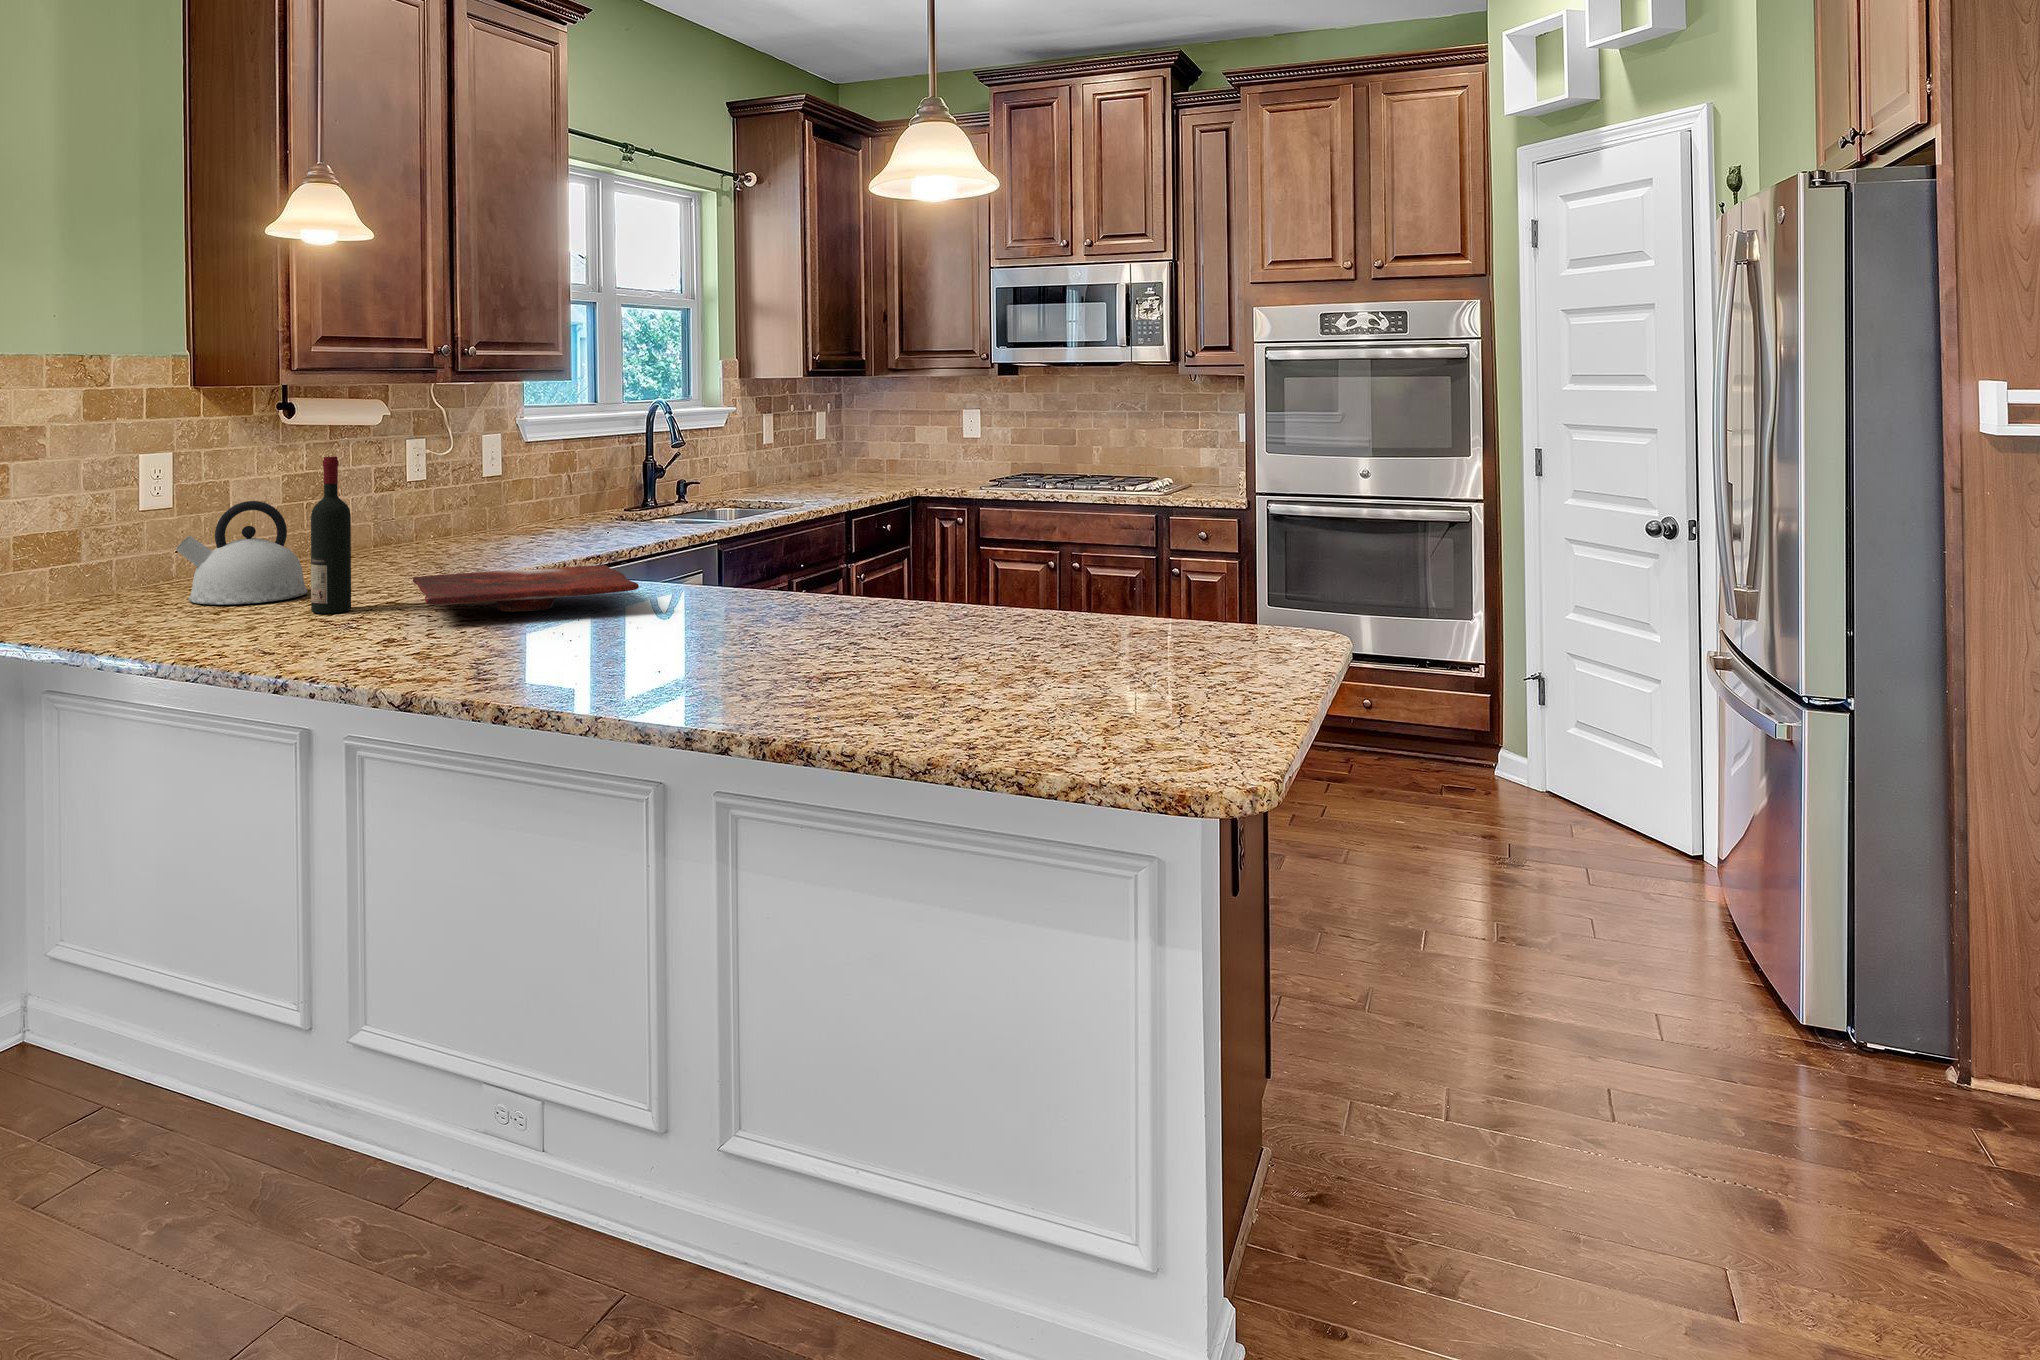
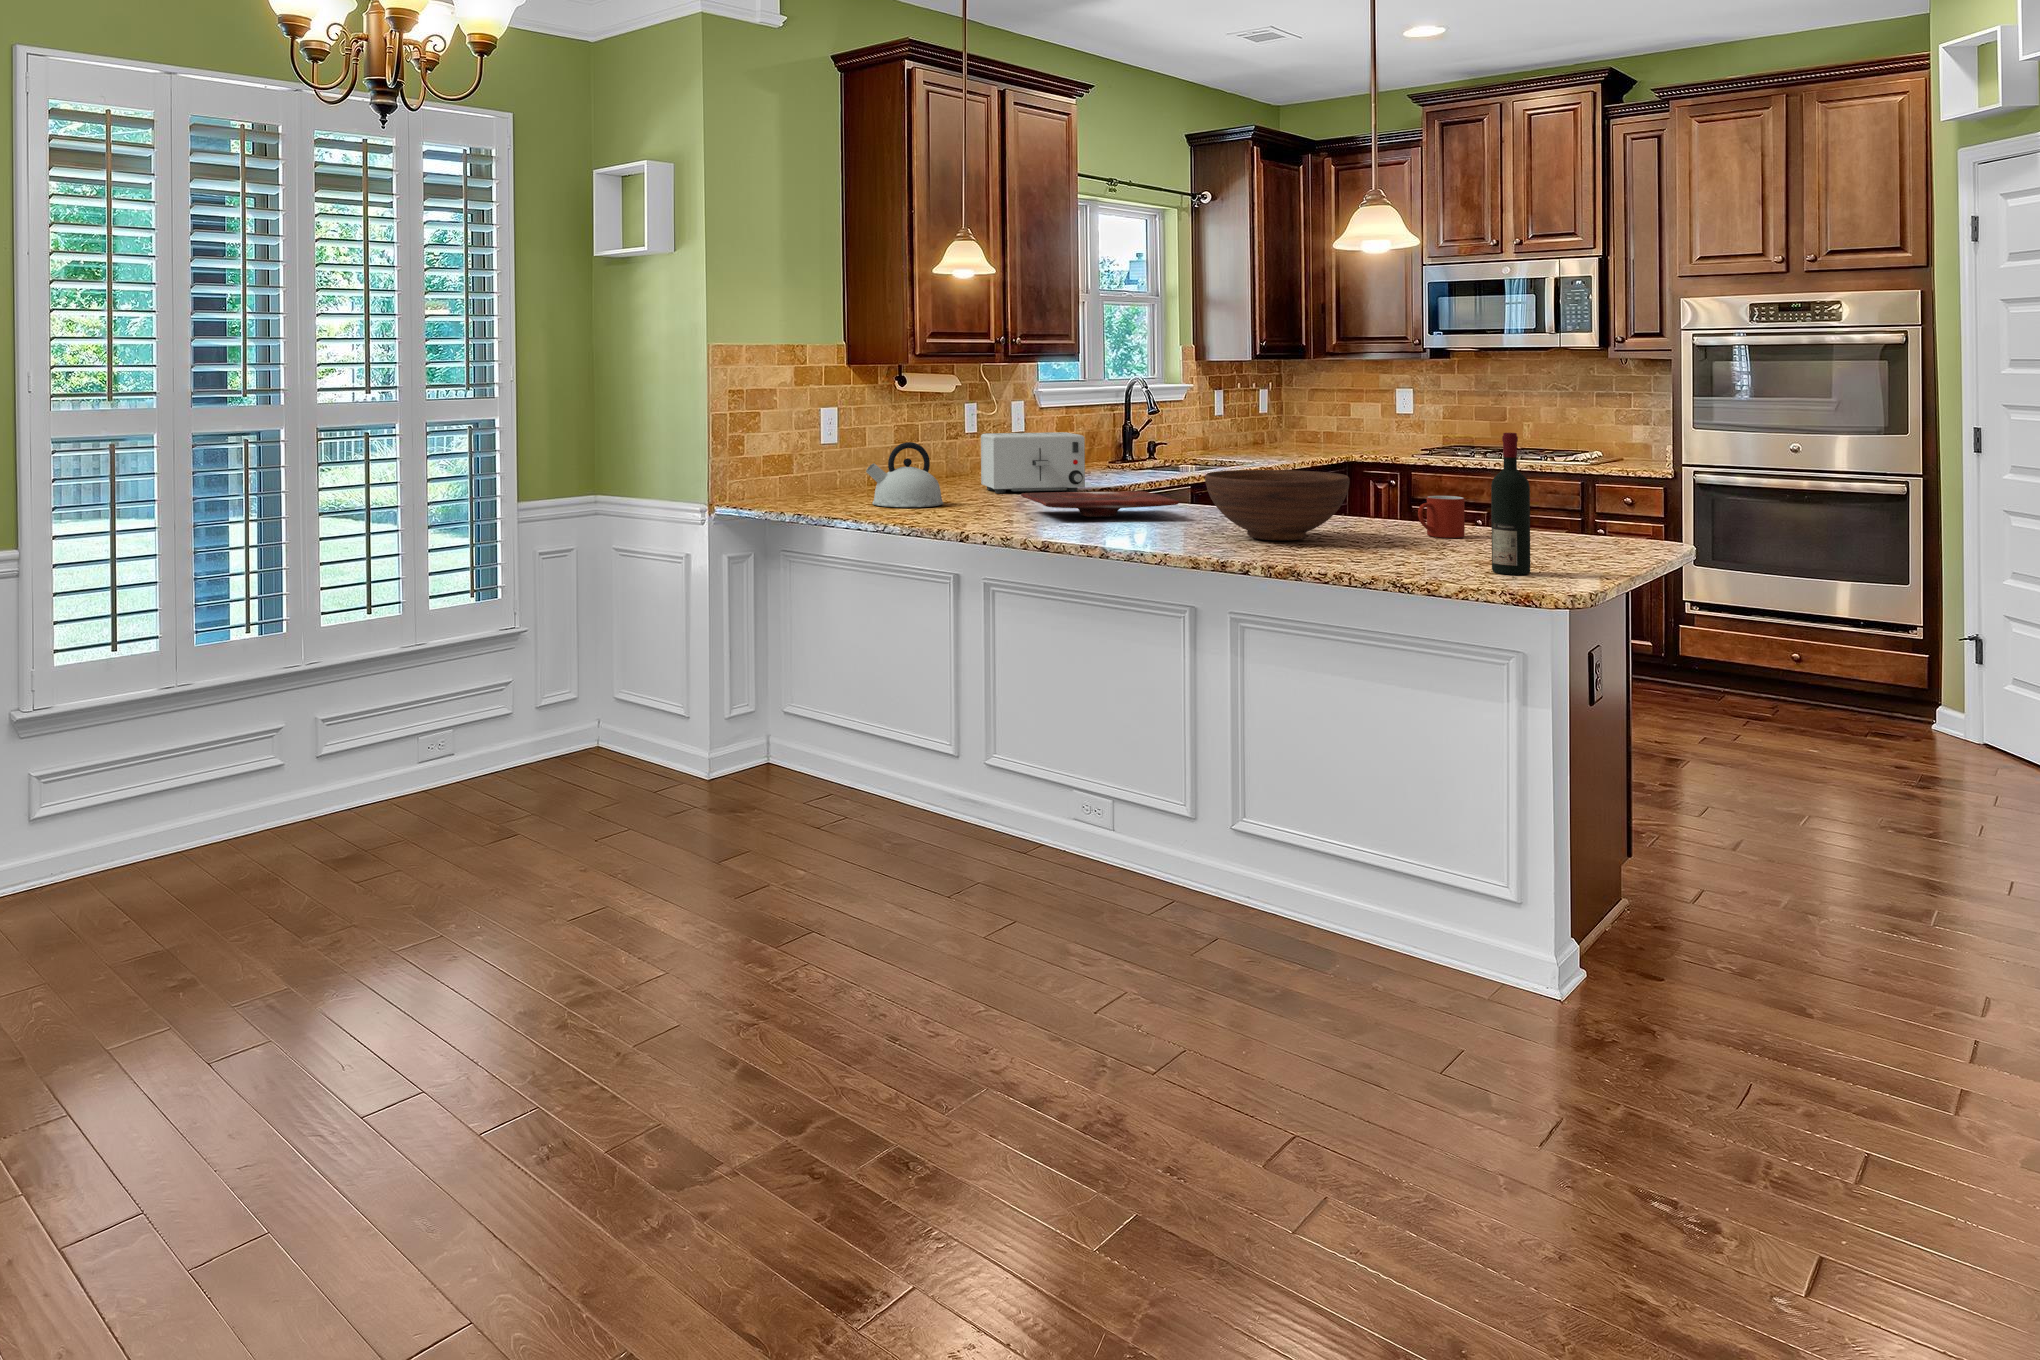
wine bottle: present [311,457,351,613] -> present [1491,433,1530,575]
toaster: none [406,475,549,566] -> present [981,432,1085,493]
fruit bowl: none [652,539,865,655] -> present [1205,470,1349,541]
mug: none [963,569,1026,633] -> present [1418,496,1465,538]

